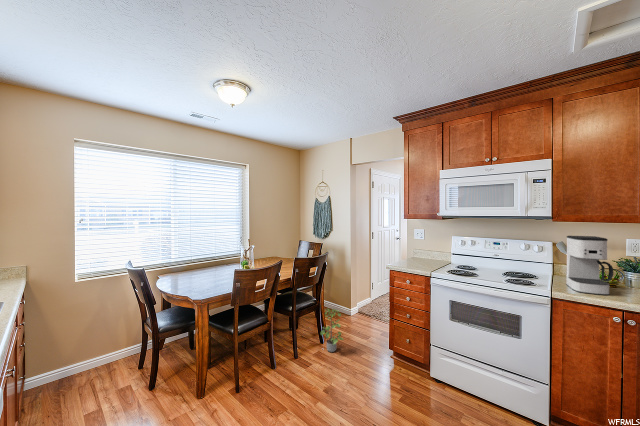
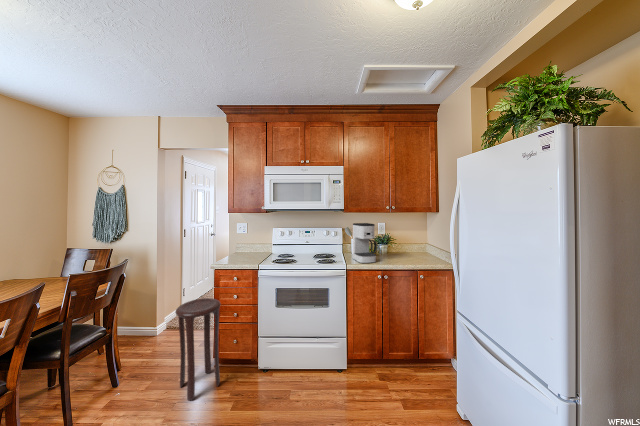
stool: none [358,293,393,376] -> present [176,298,221,400]
potted plant: present [321,308,343,352] -> none [114,332,155,392]

